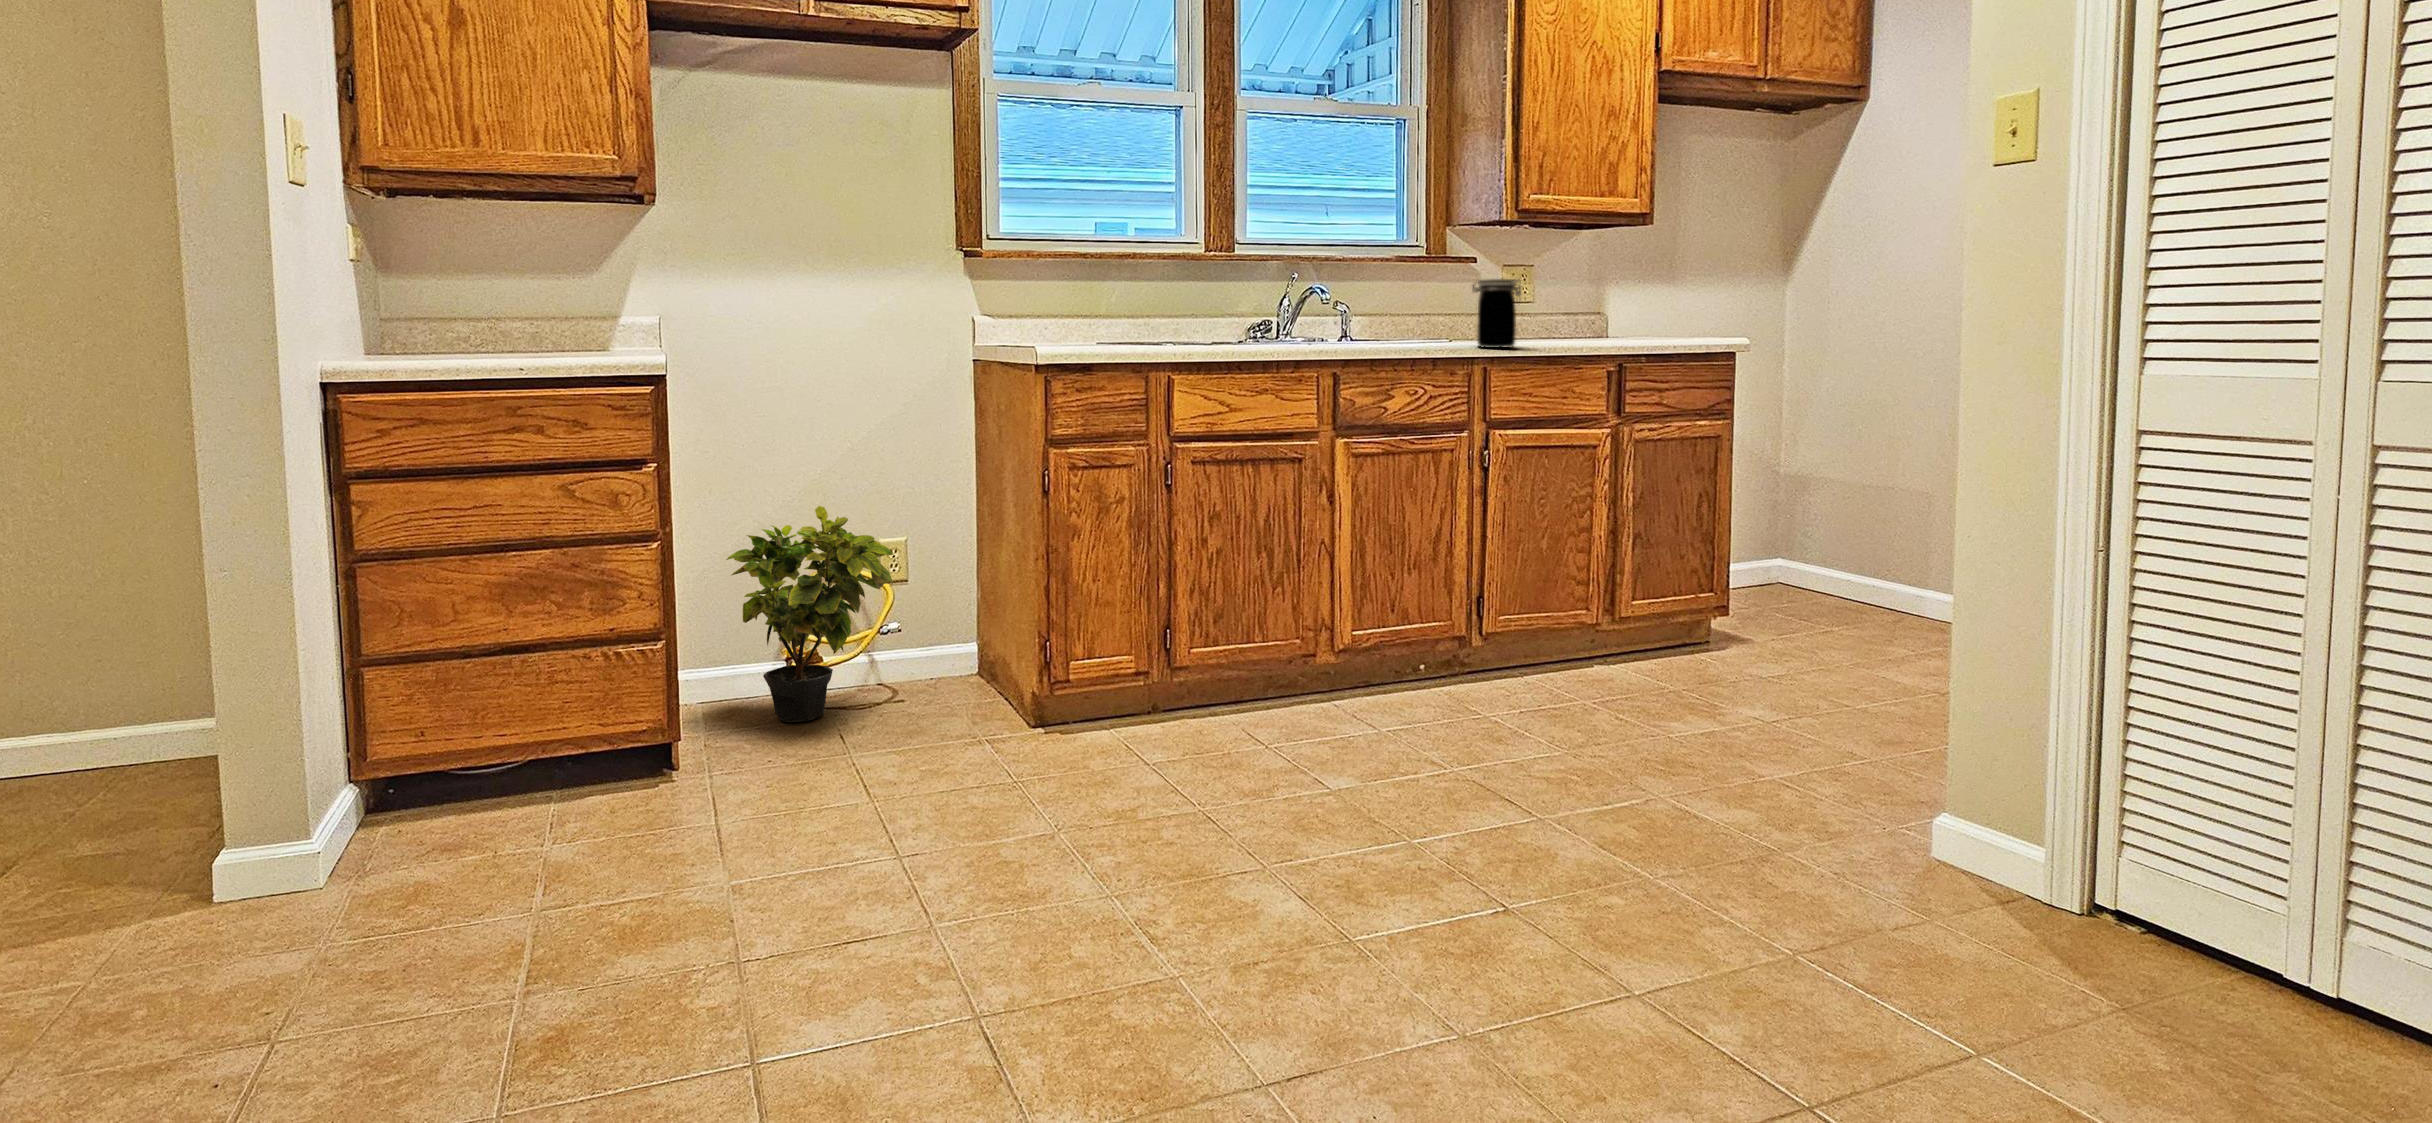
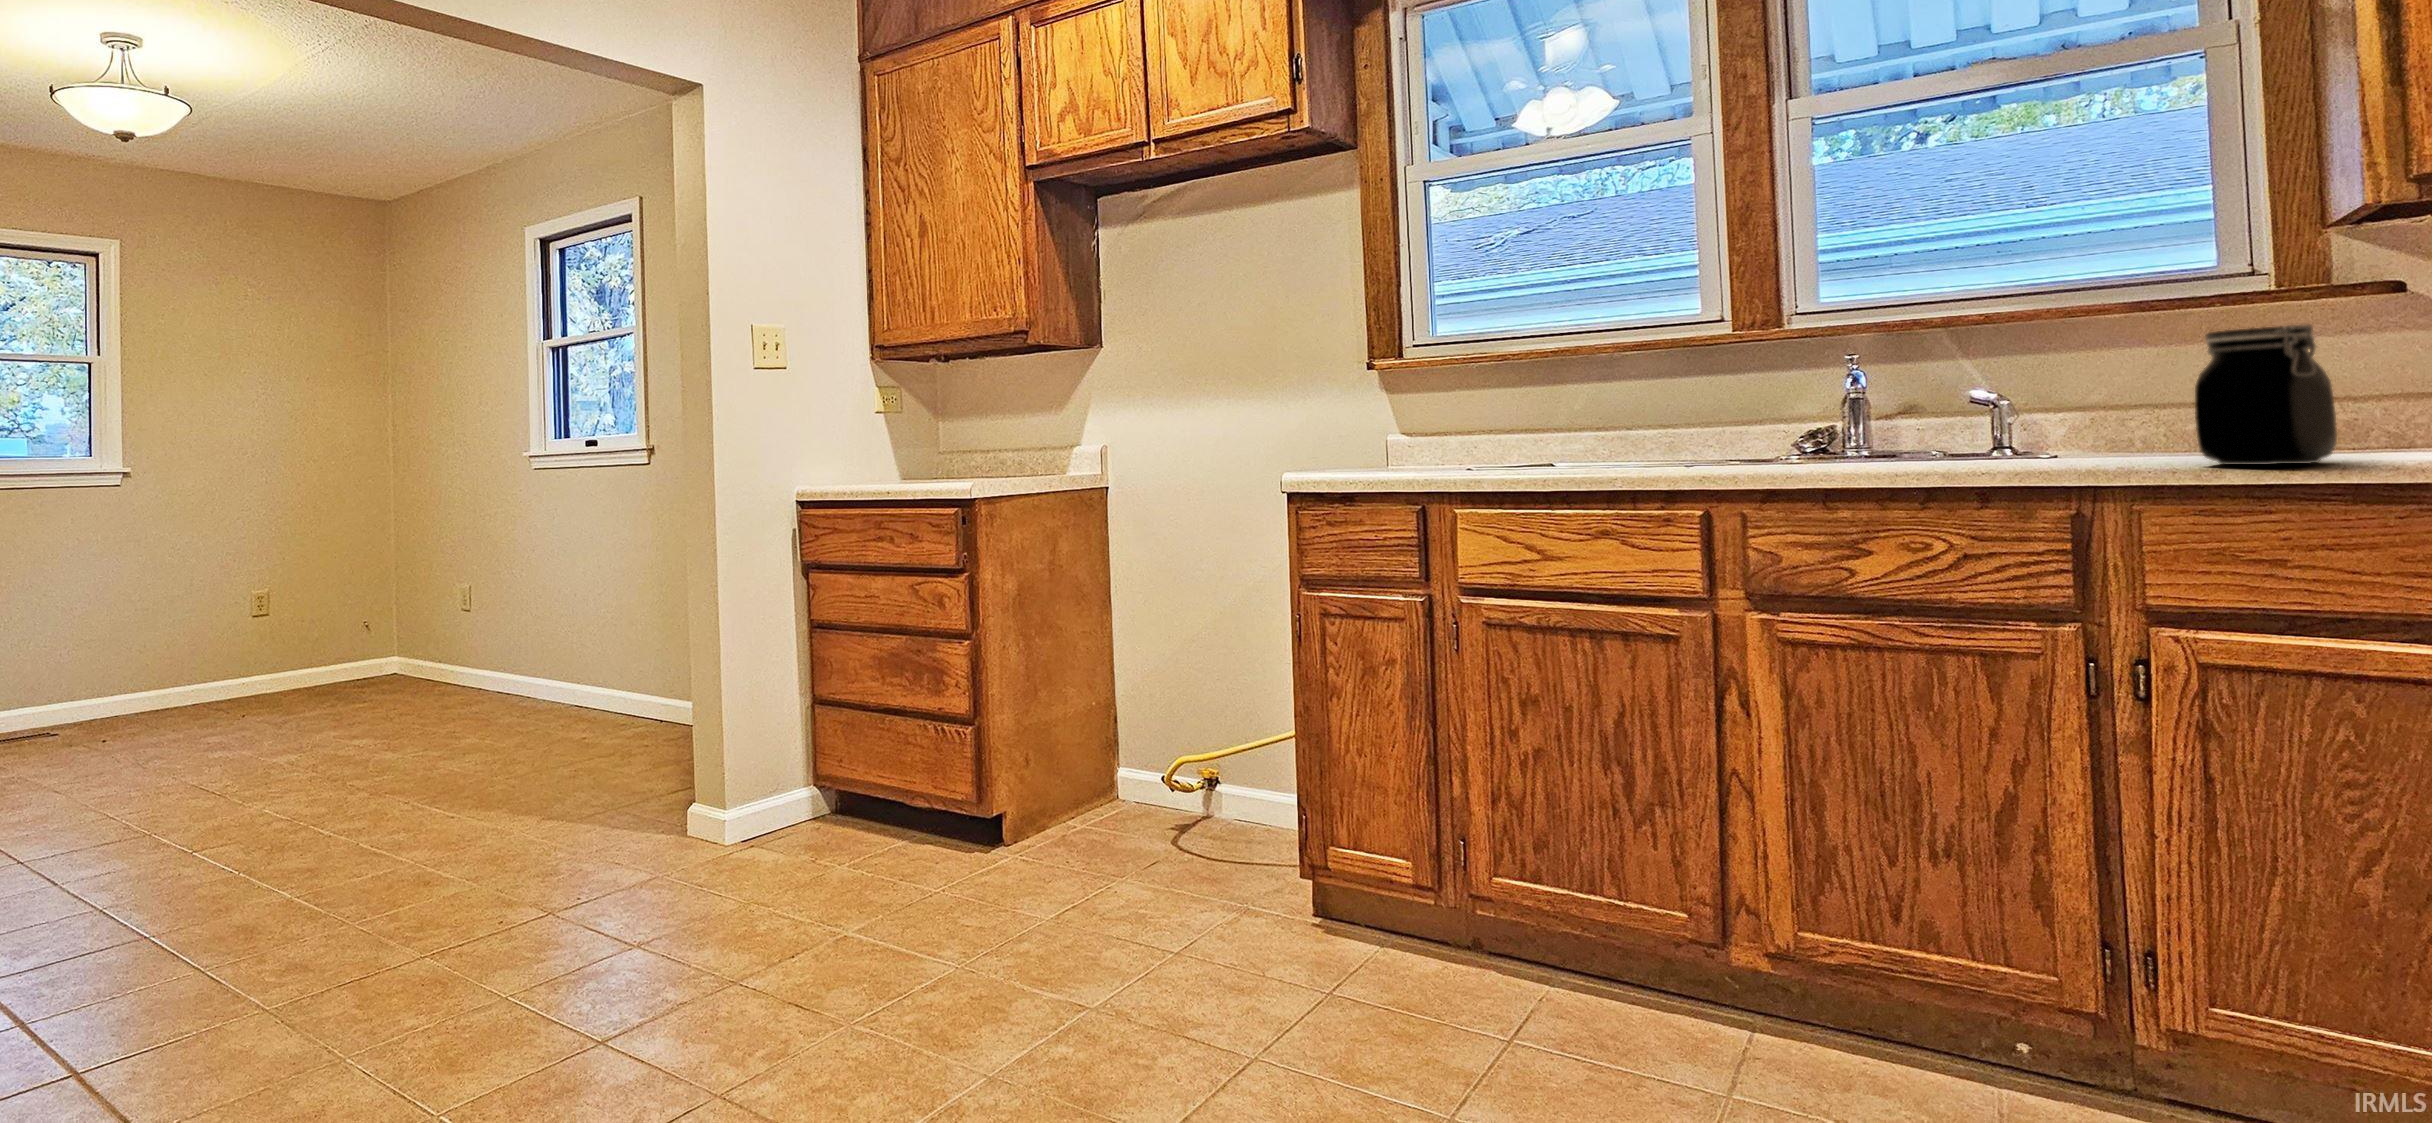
potted plant: present [726,506,893,722] -> none [1108,628,1258,841]

